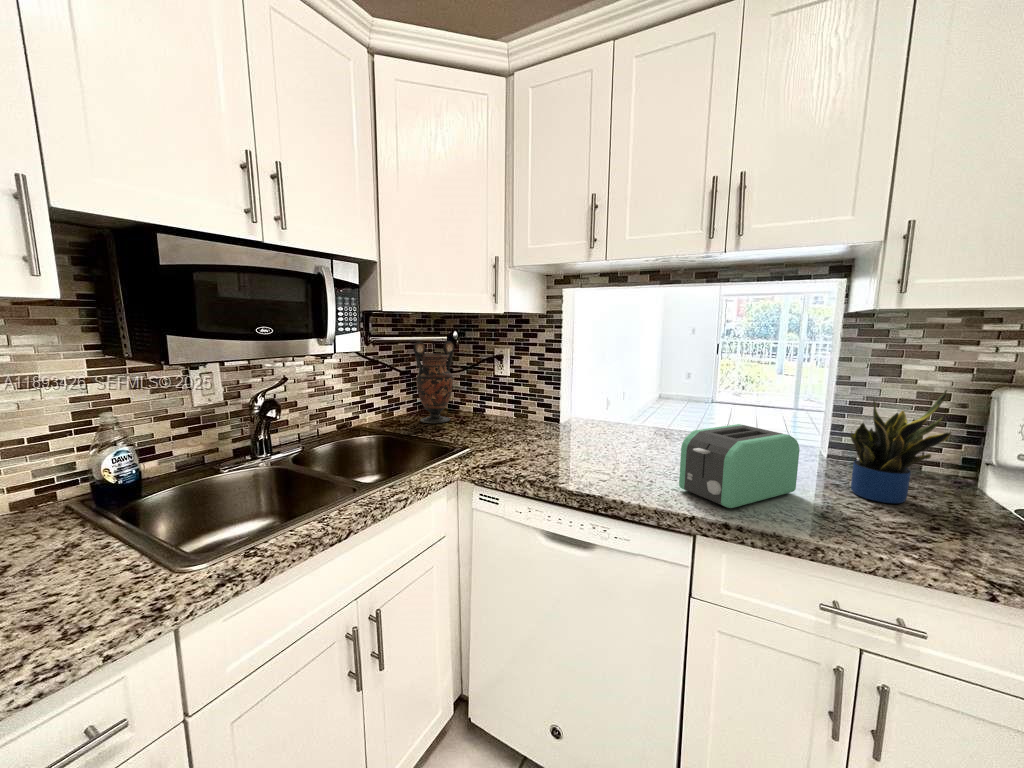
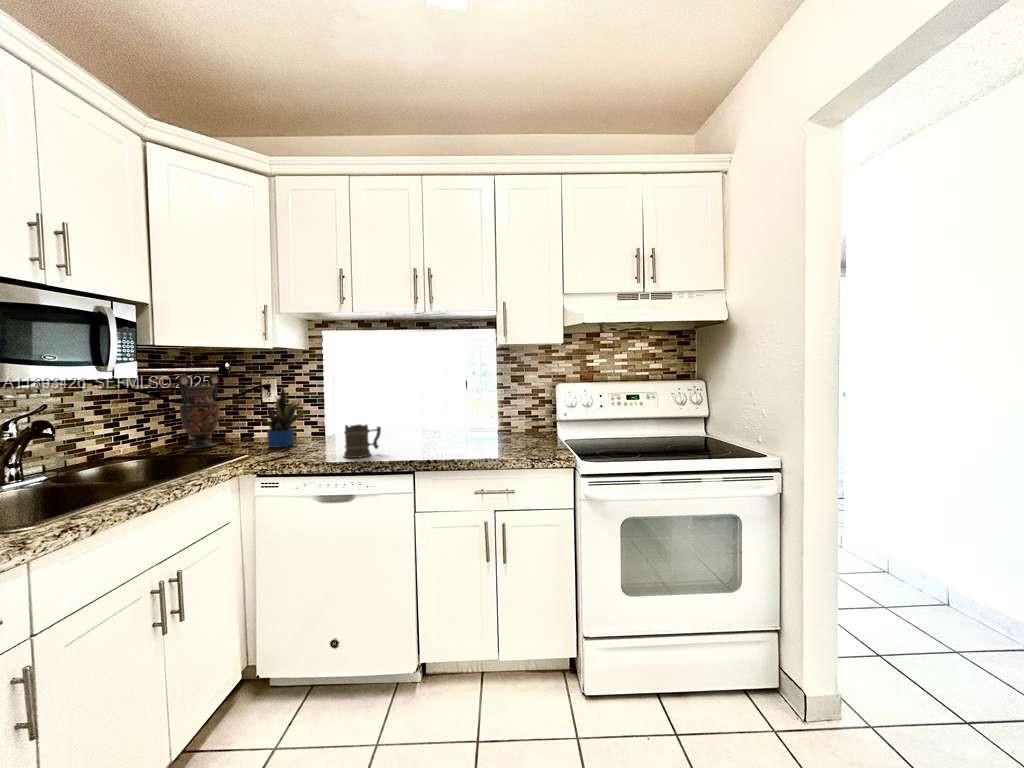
potted plant: present [851,390,951,503] -> present [262,386,304,448]
toaster: present [679,424,799,509] -> none [406,413,473,457]
mug: none [582,430,639,483] -> present [344,424,381,458]

